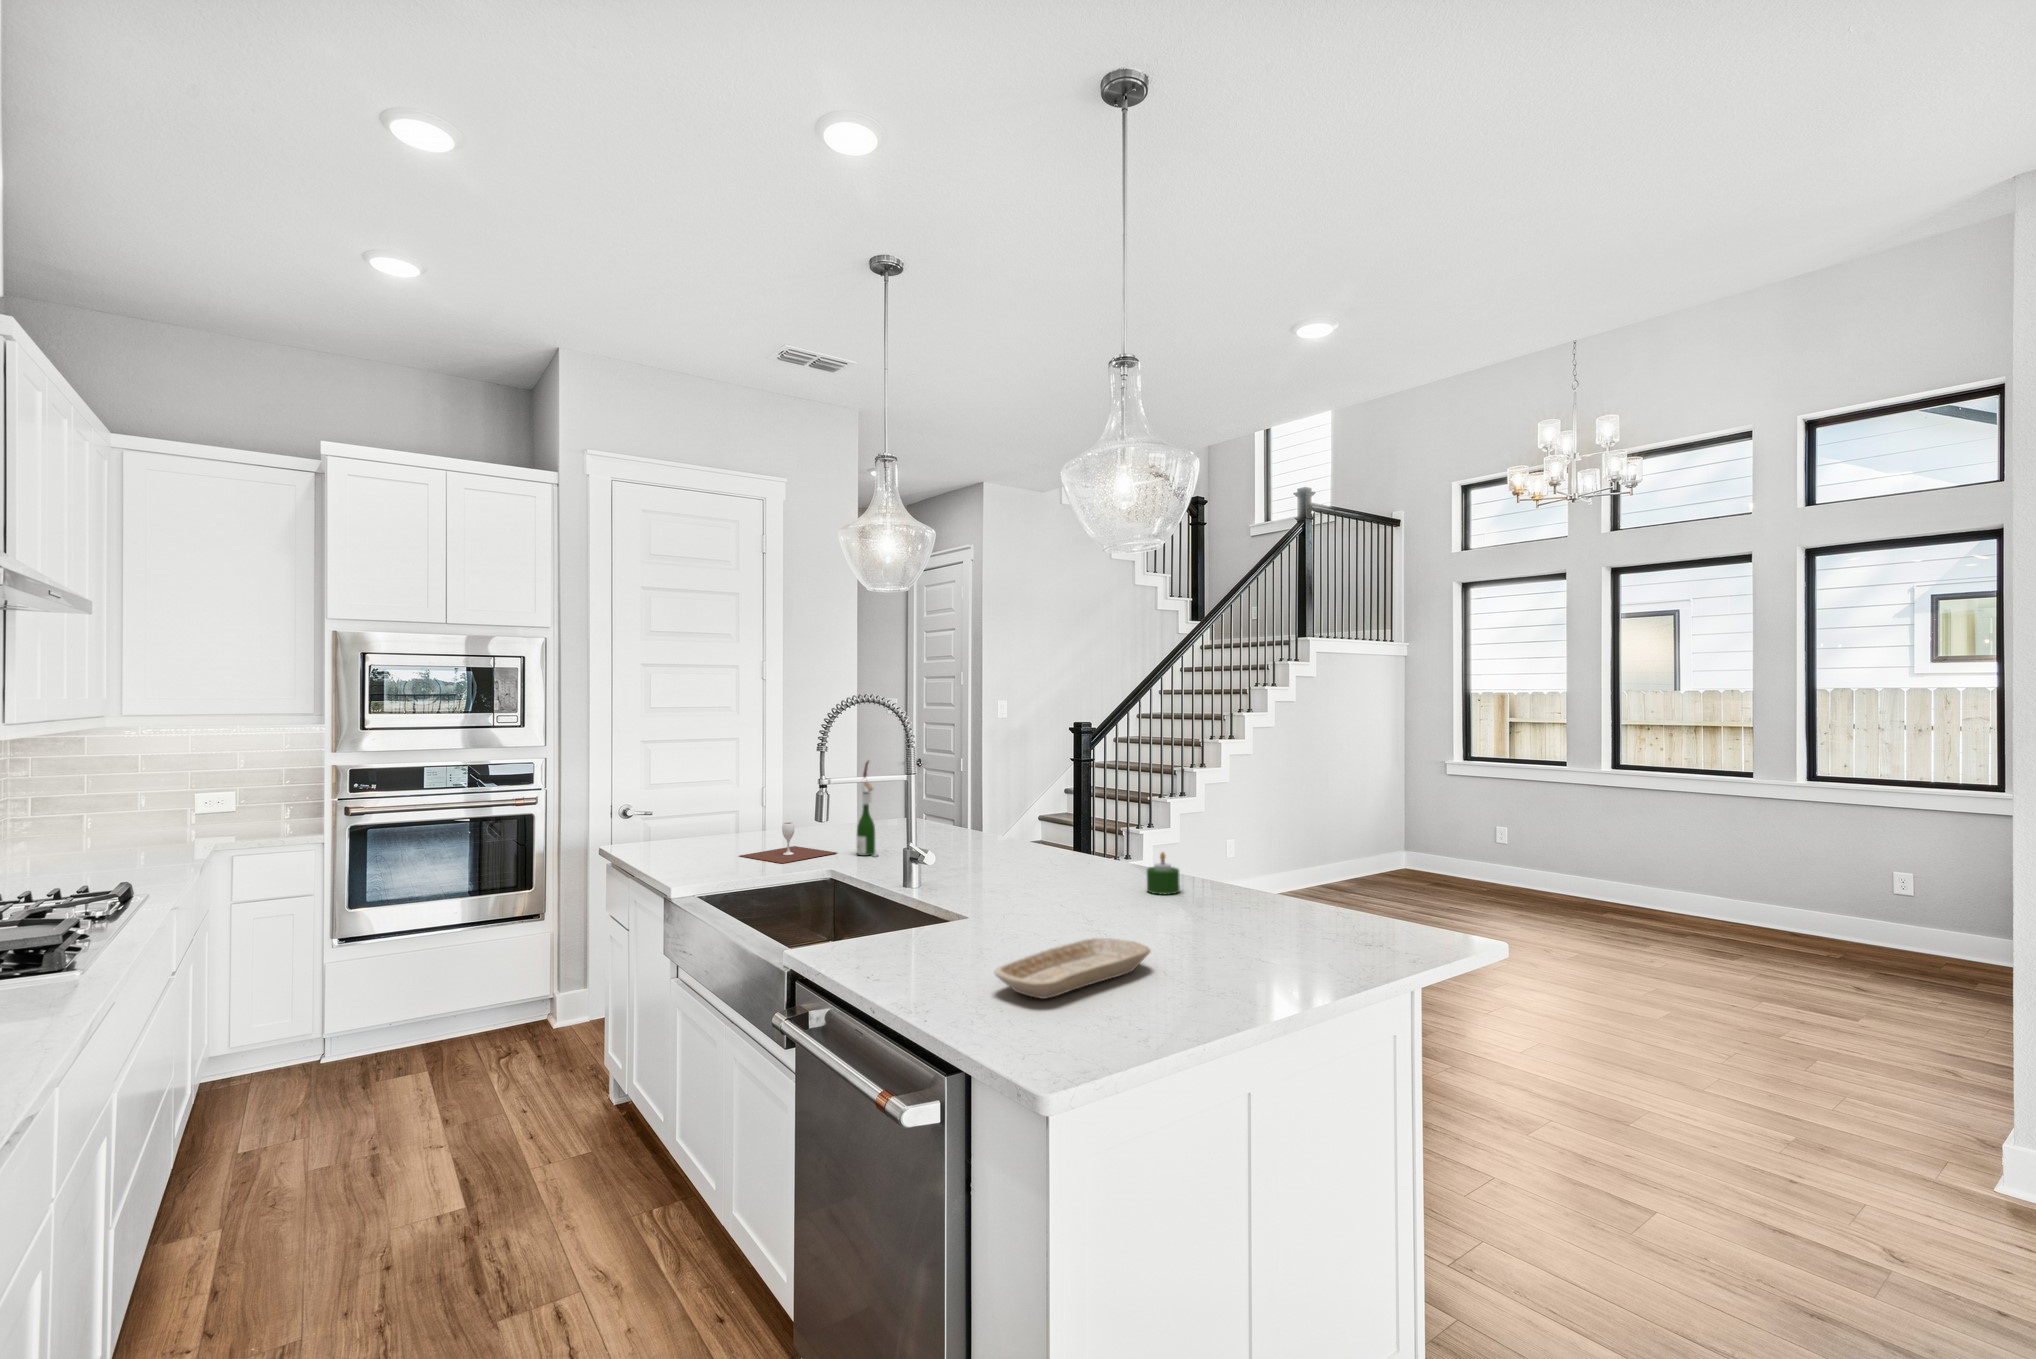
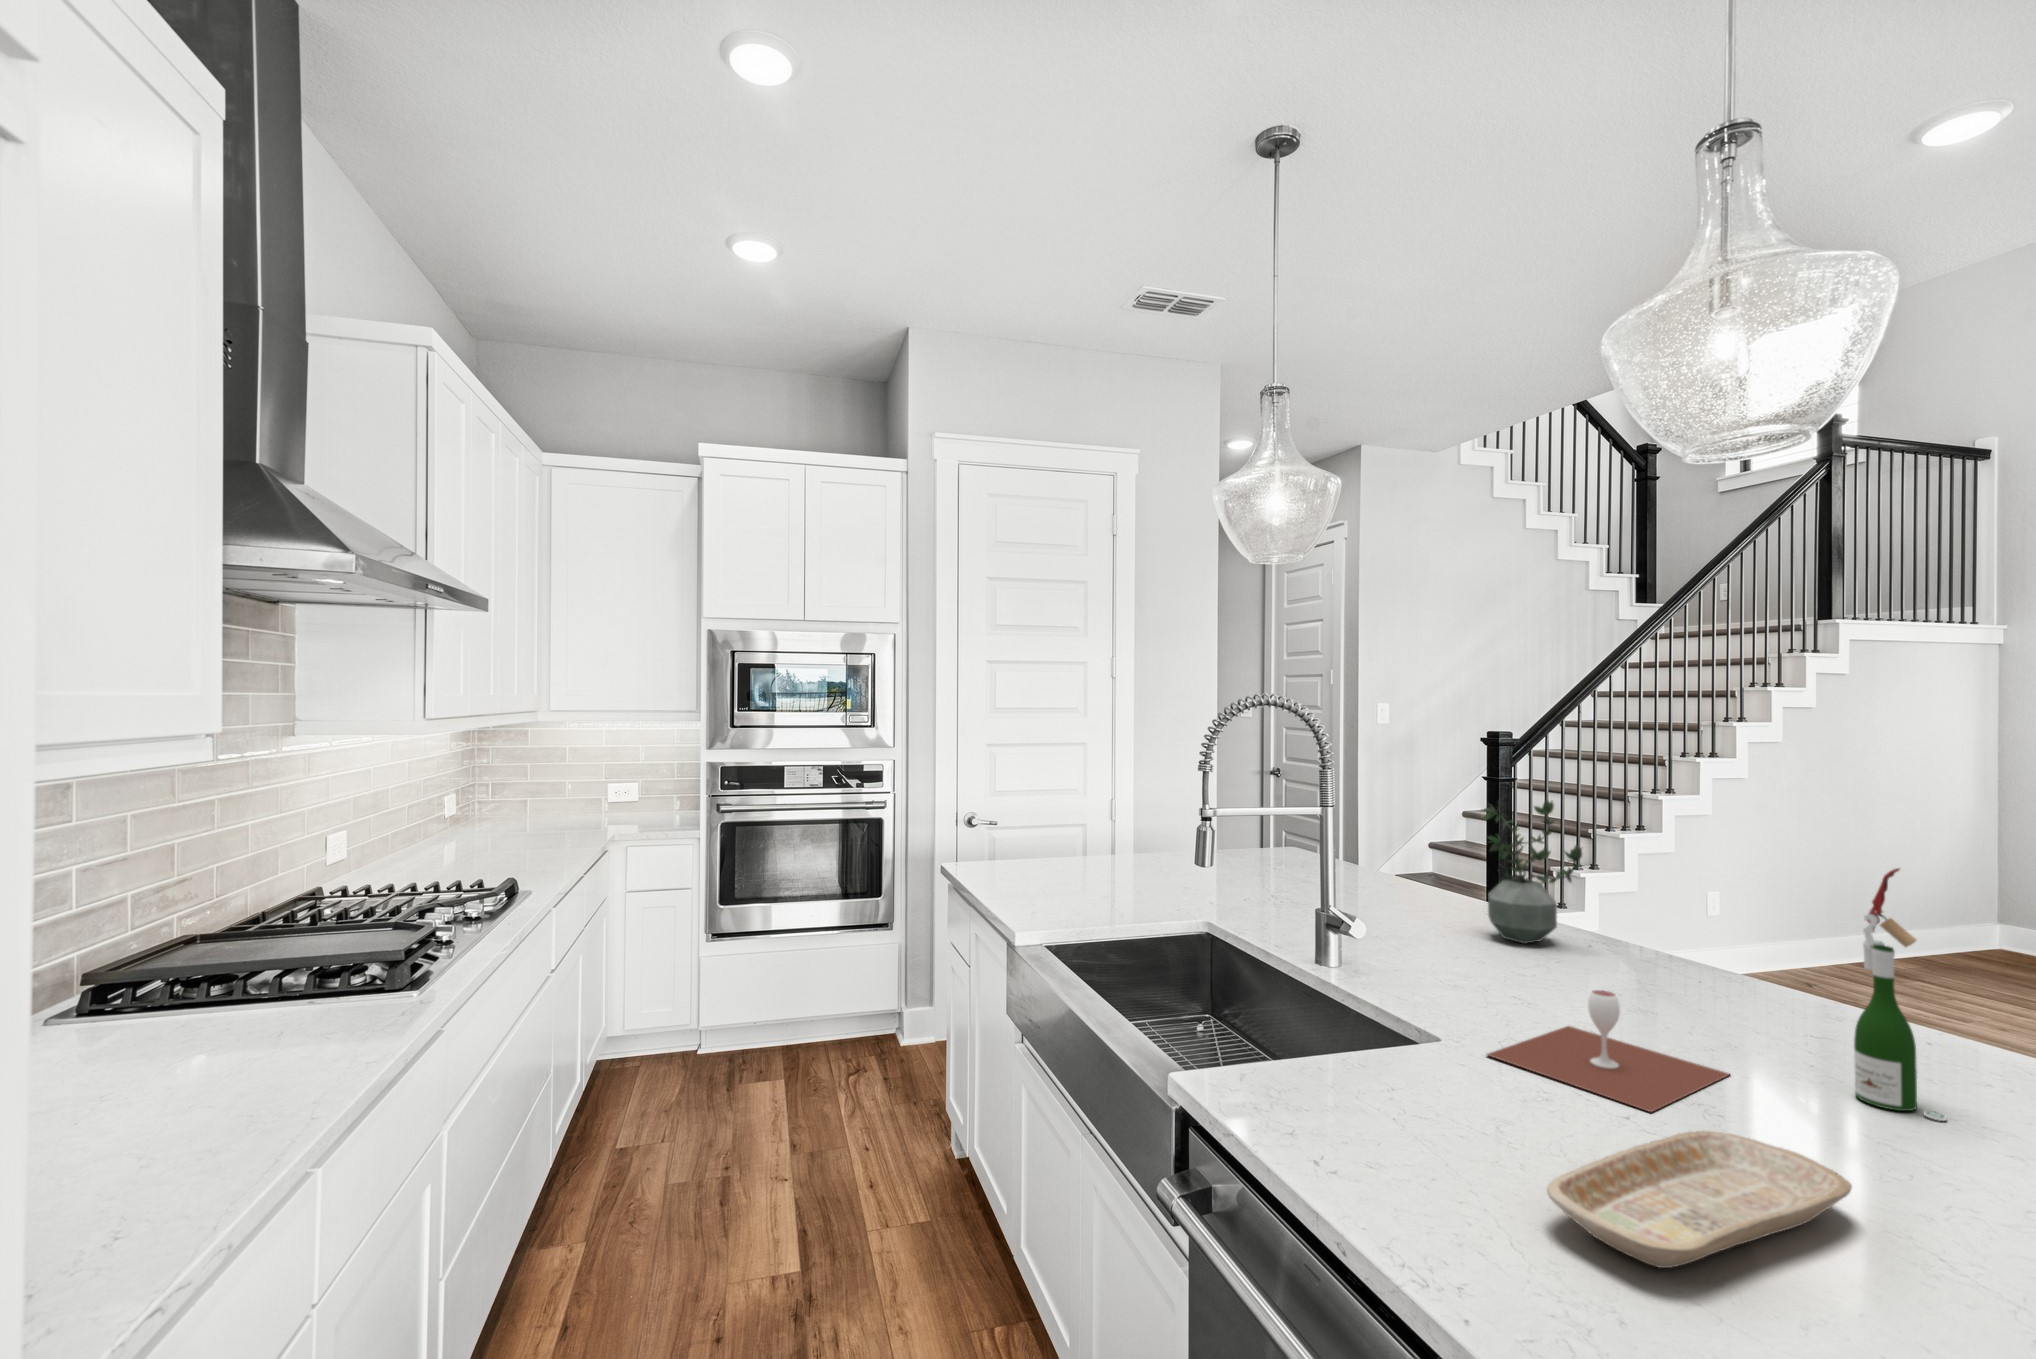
wine bottle: present [857,761,877,856] -> present [1854,868,1947,1121]
potted plant: none [1025,763,1086,865] -> present [1483,801,1582,944]
wine glass: present [740,823,837,863] -> present [1487,990,1730,1112]
candle: present [1147,852,1180,895] -> none [1721,956,1786,1027]

